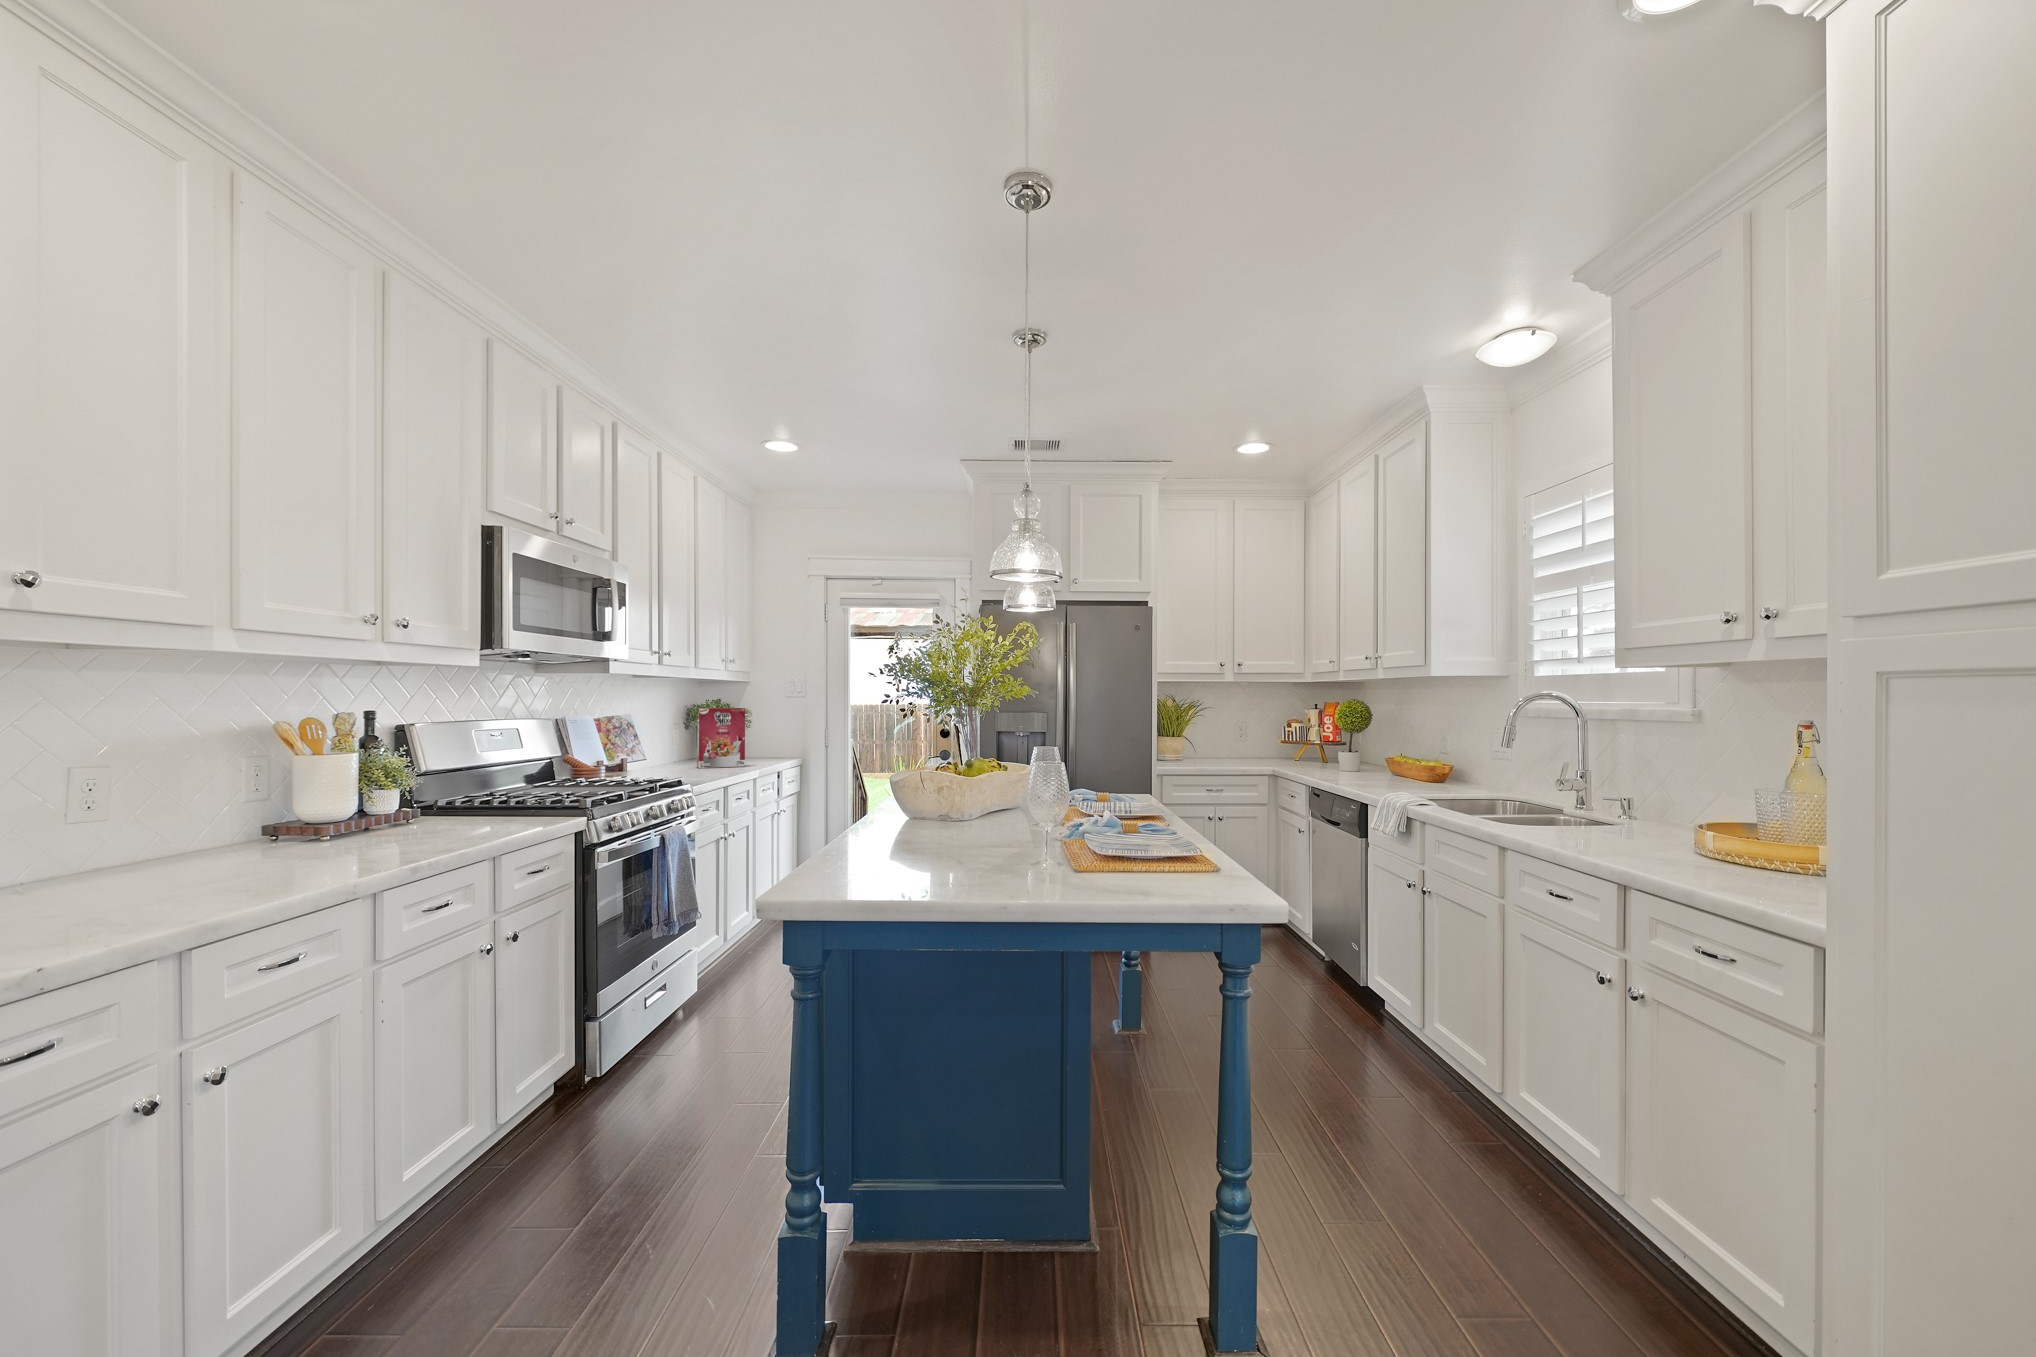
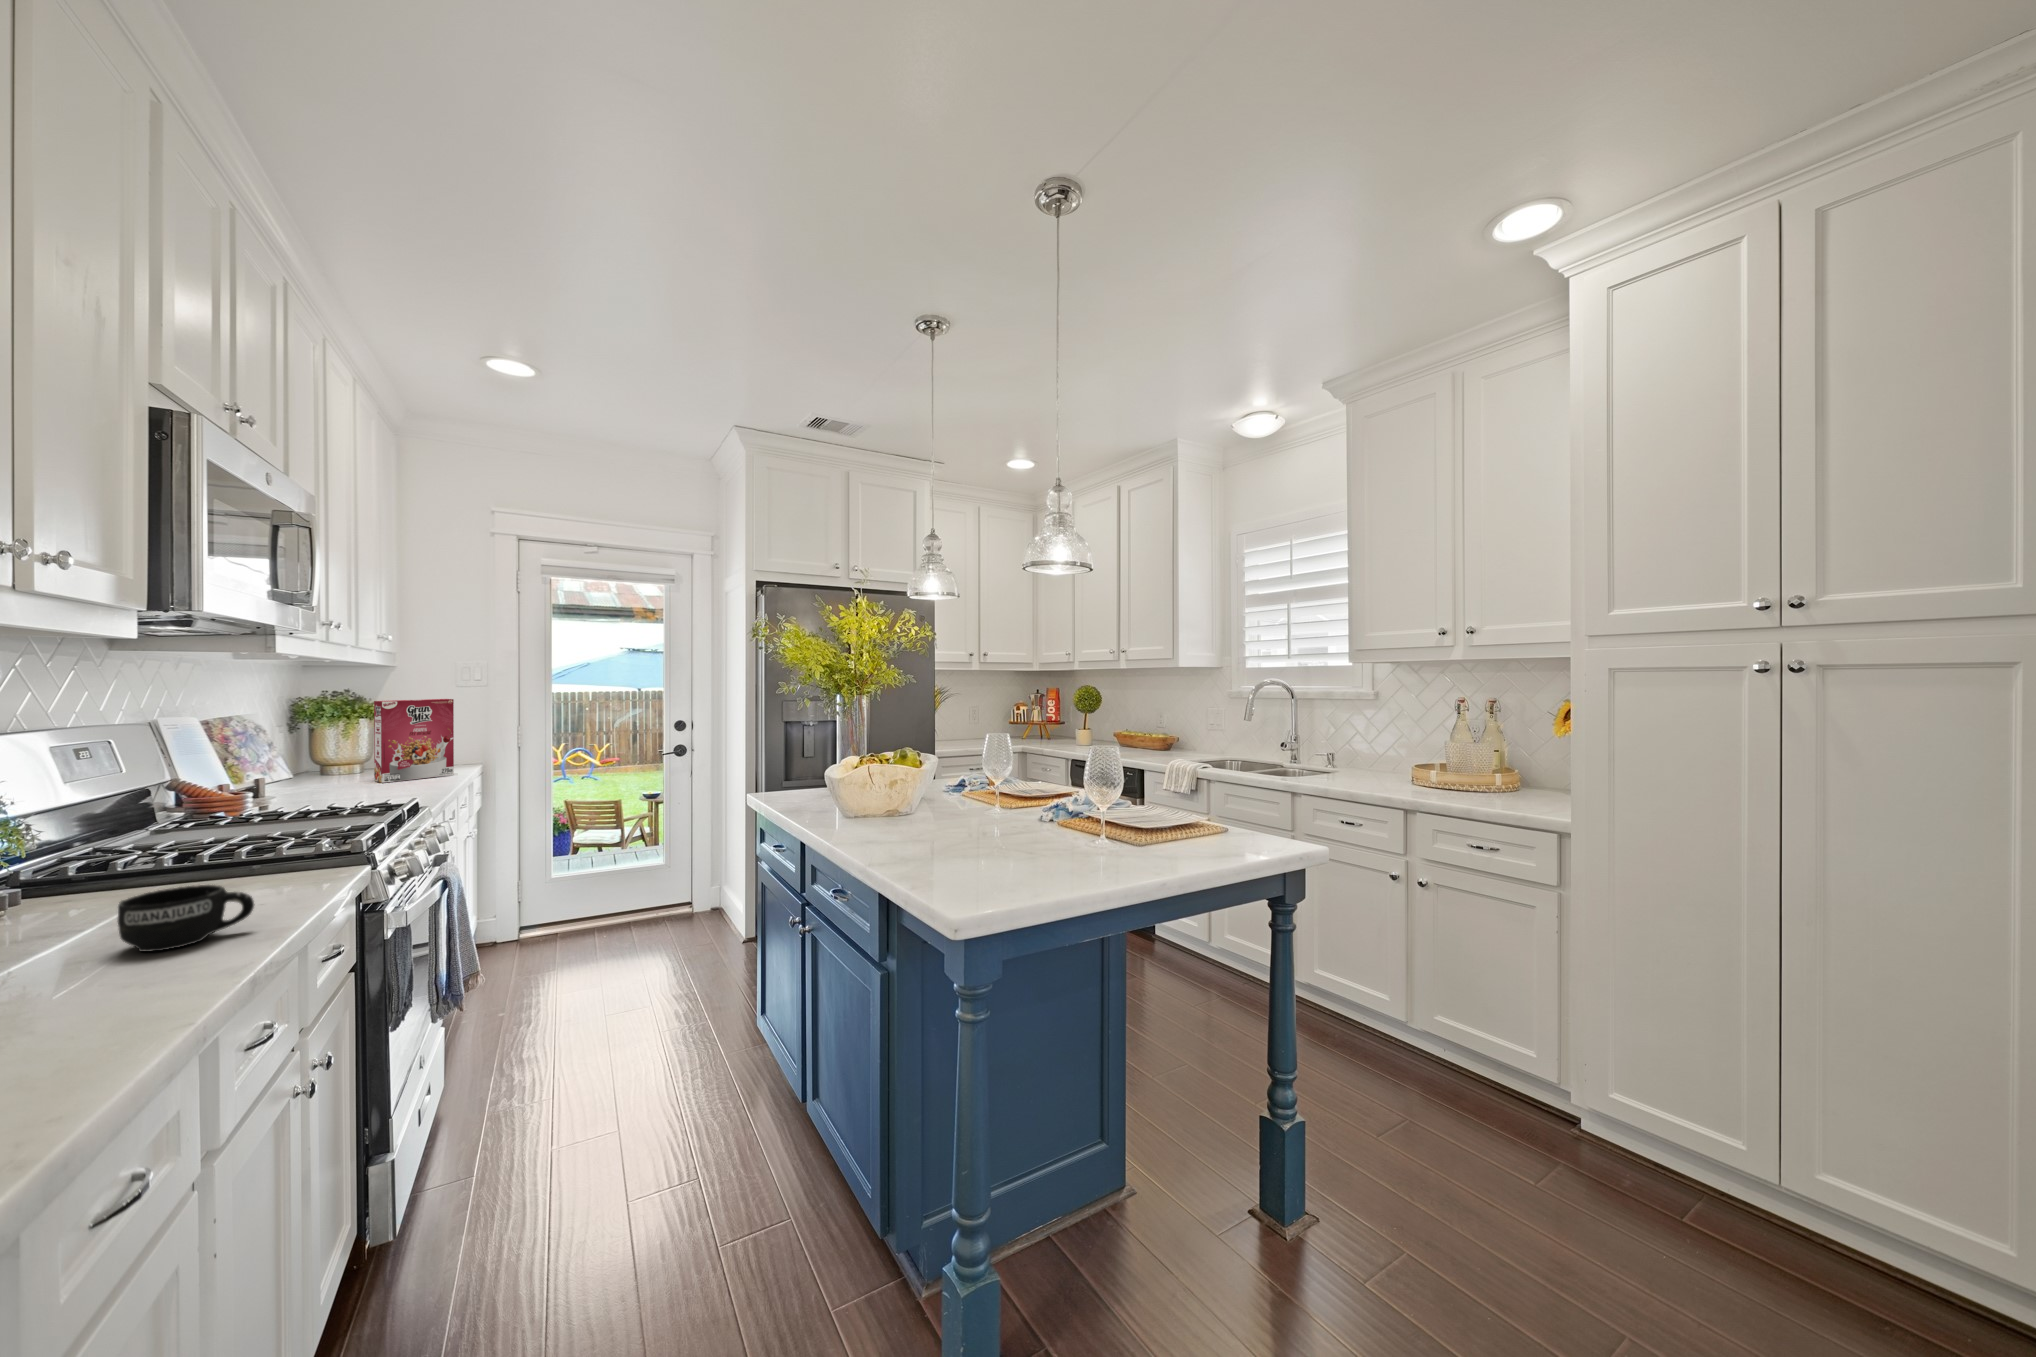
mug: none [456,793,510,822] -> present [118,885,254,952]

